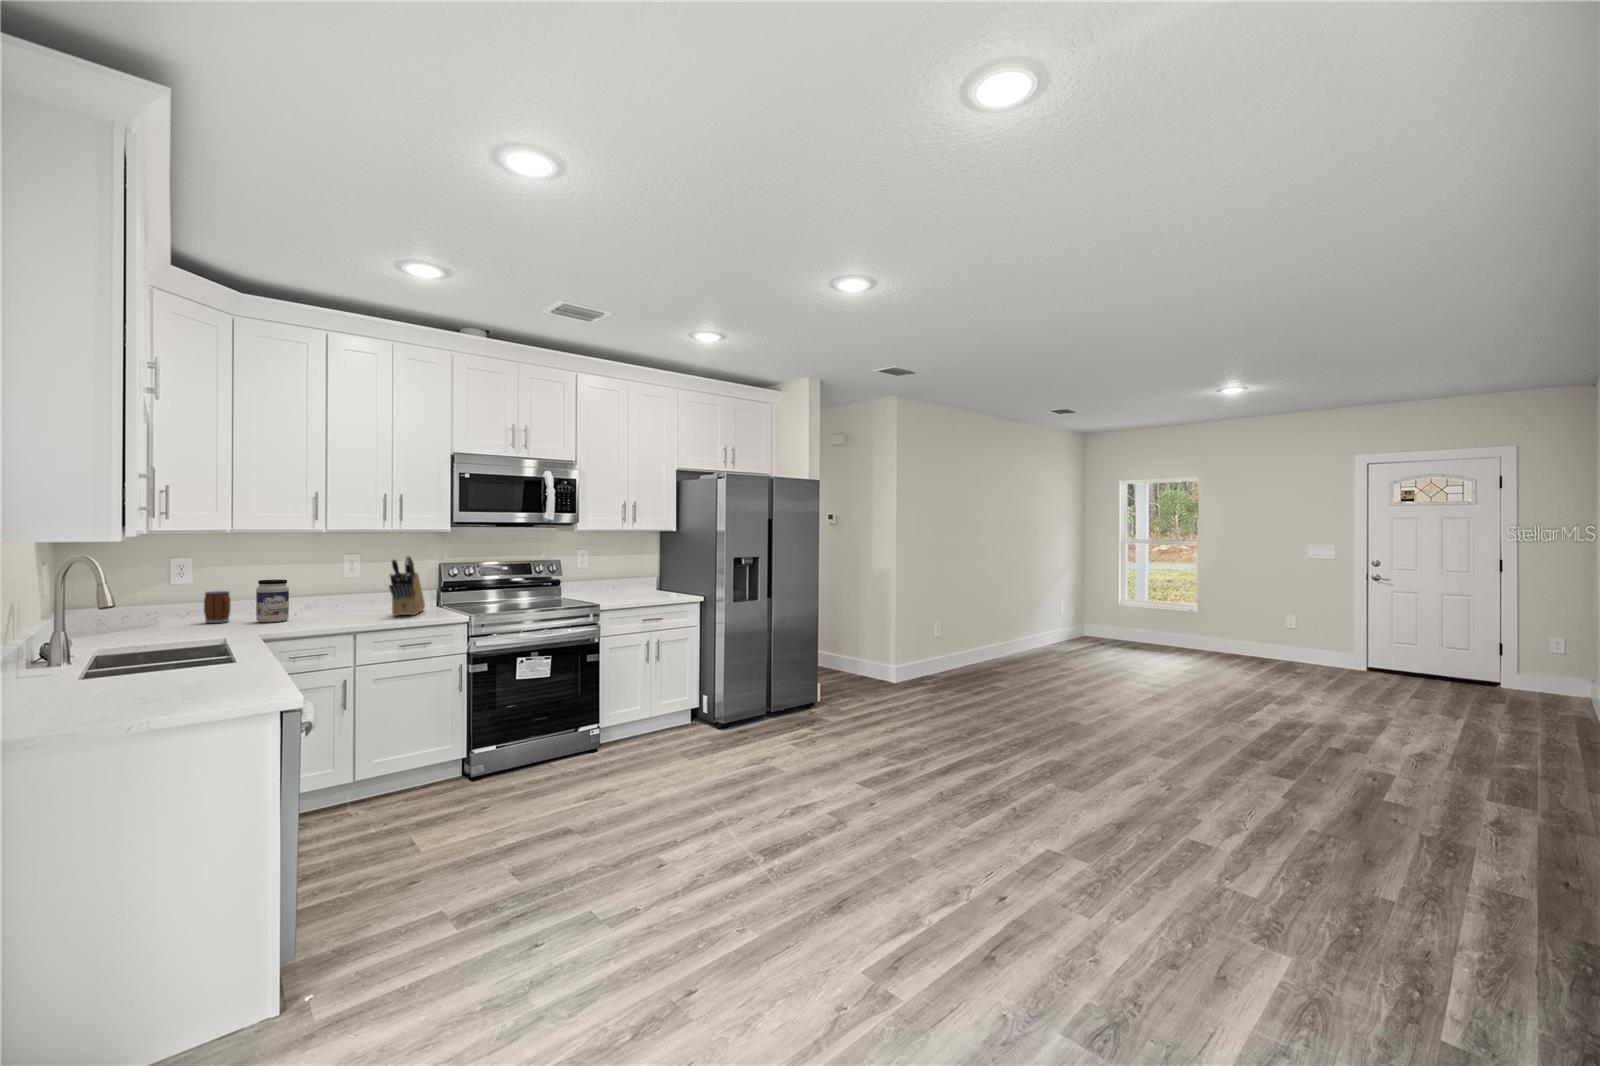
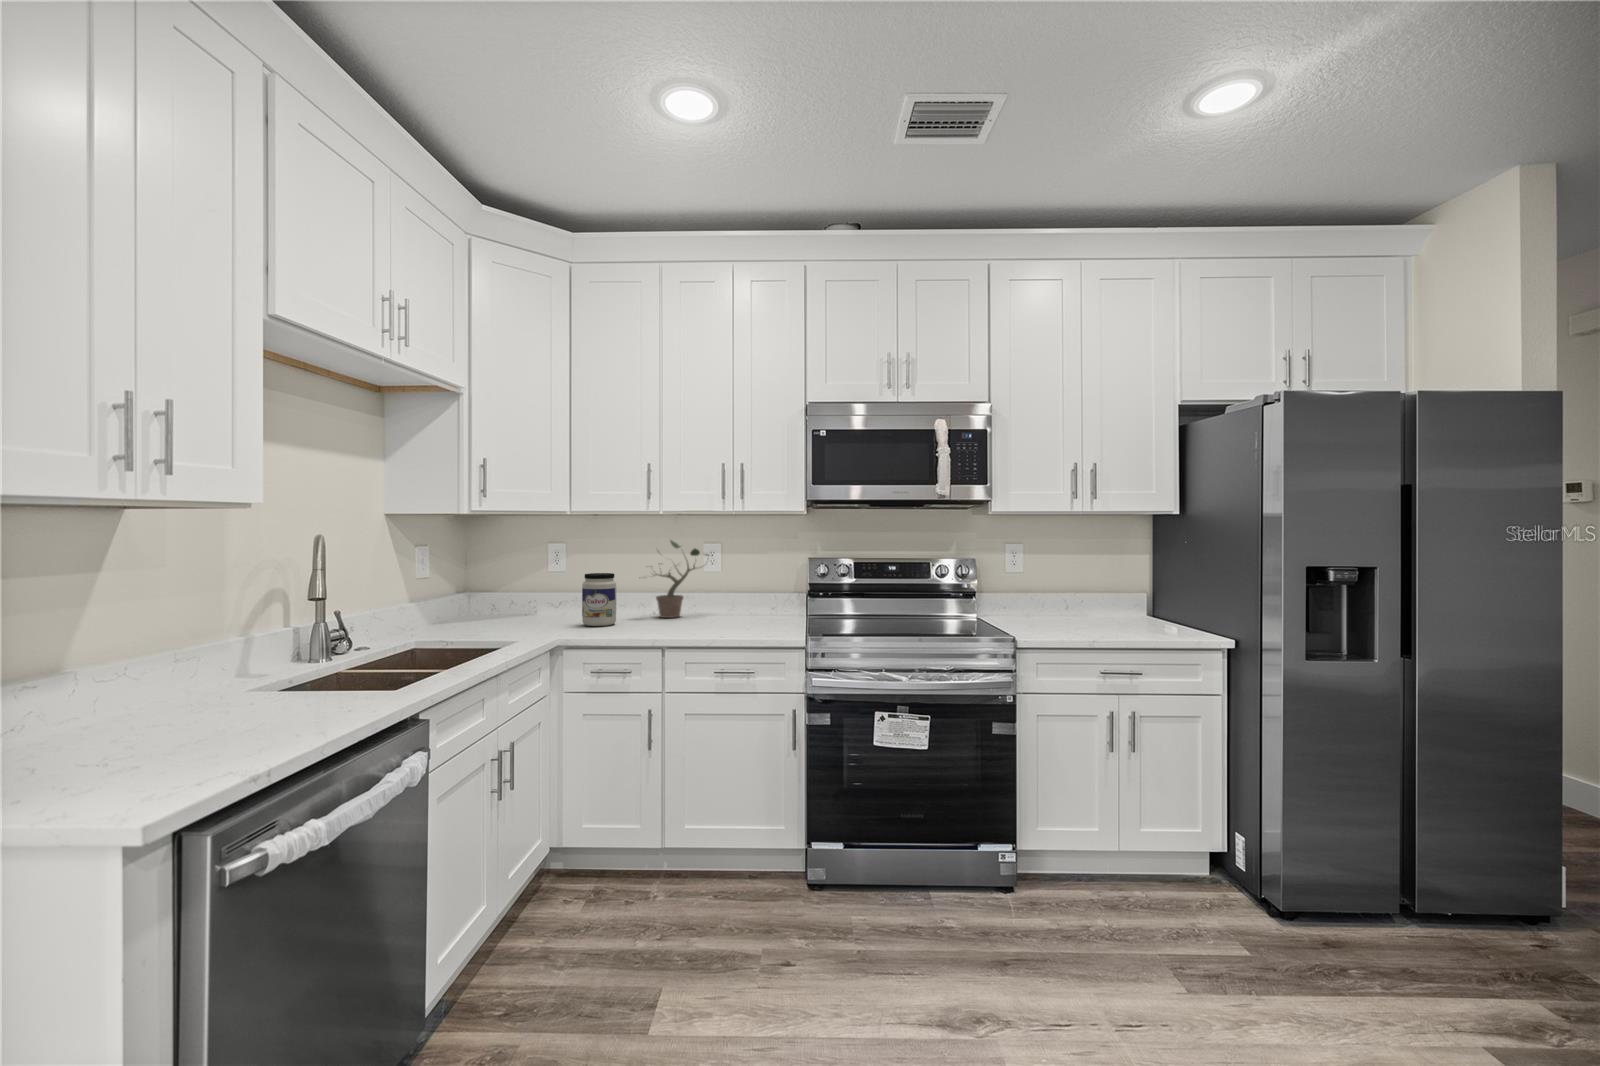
potted plant: none [293,547,358,614] -> present [655,540,709,618]
knife block: present [389,556,425,616] -> none [701,547,771,632]
mug: present [204,591,231,623] -> none [547,584,573,621]

